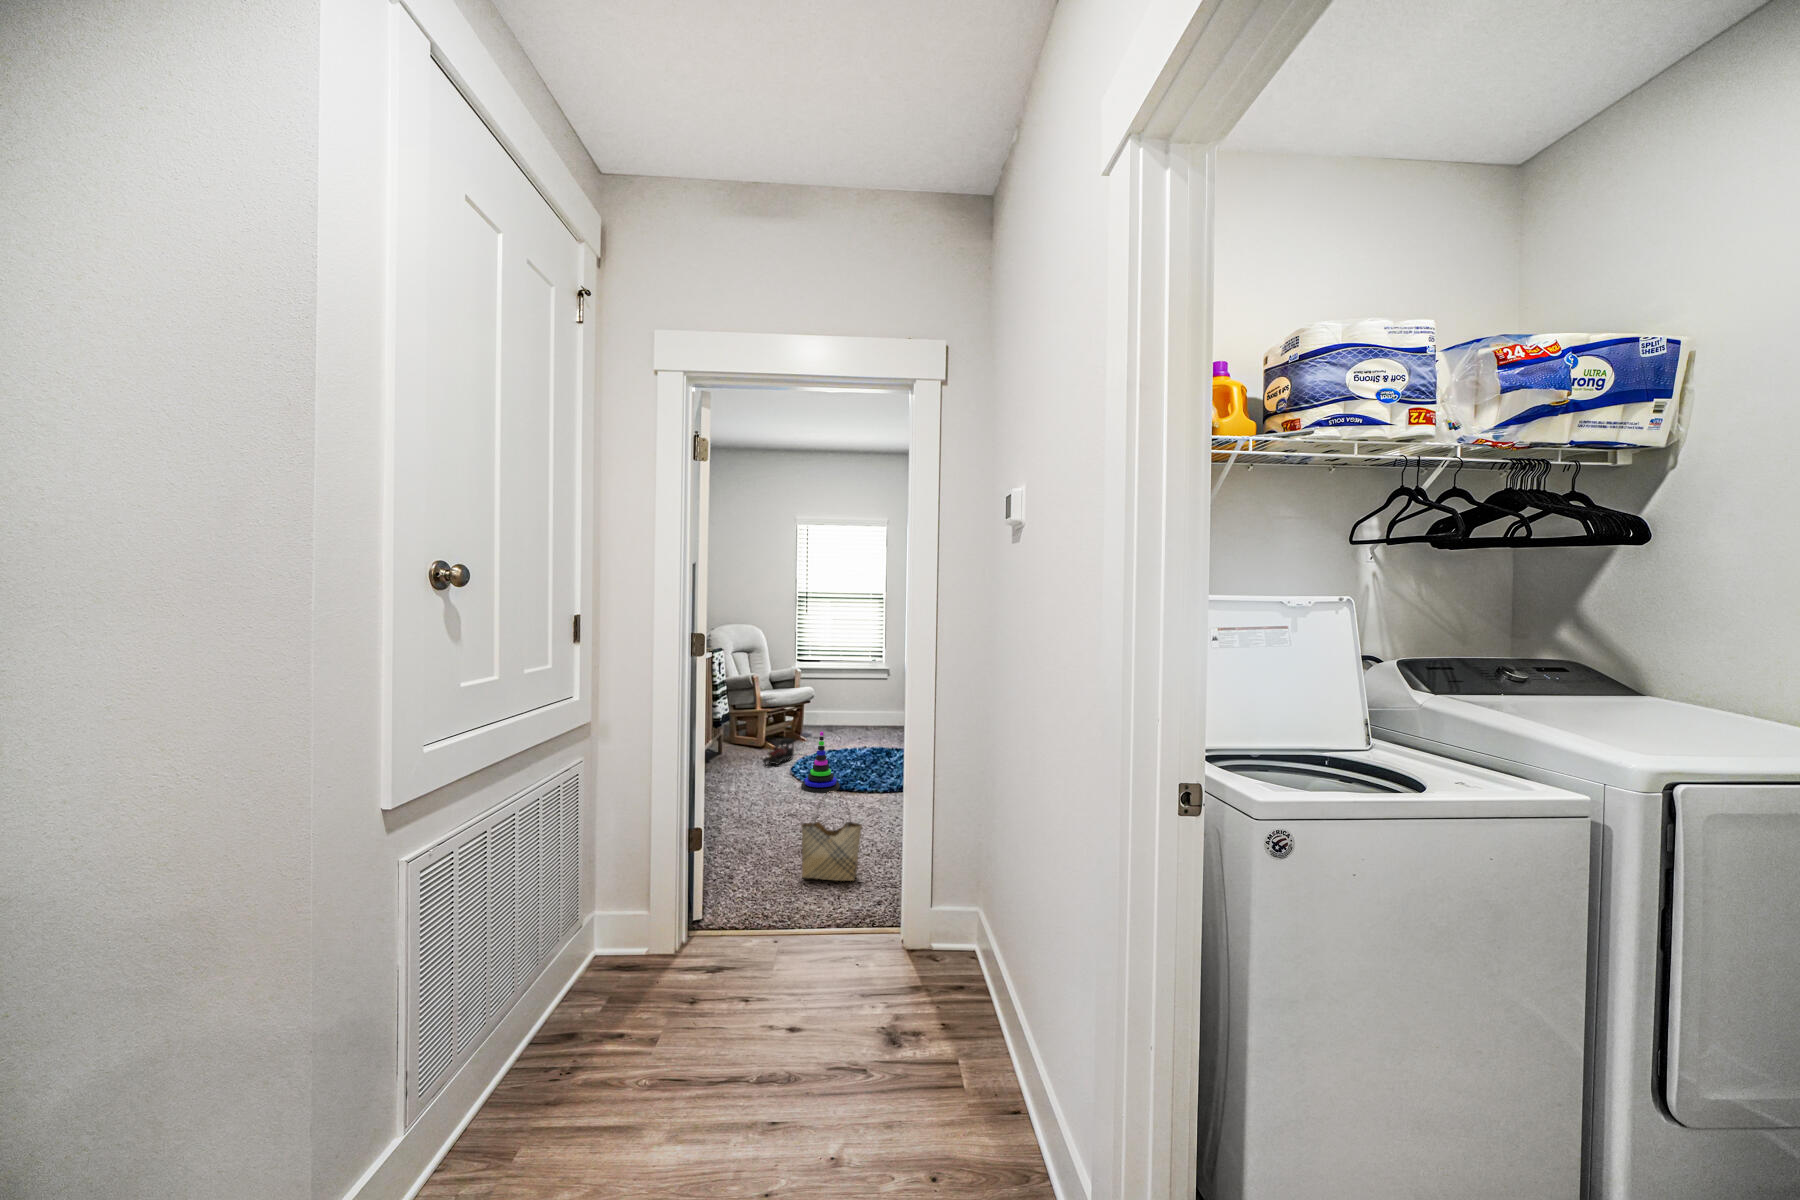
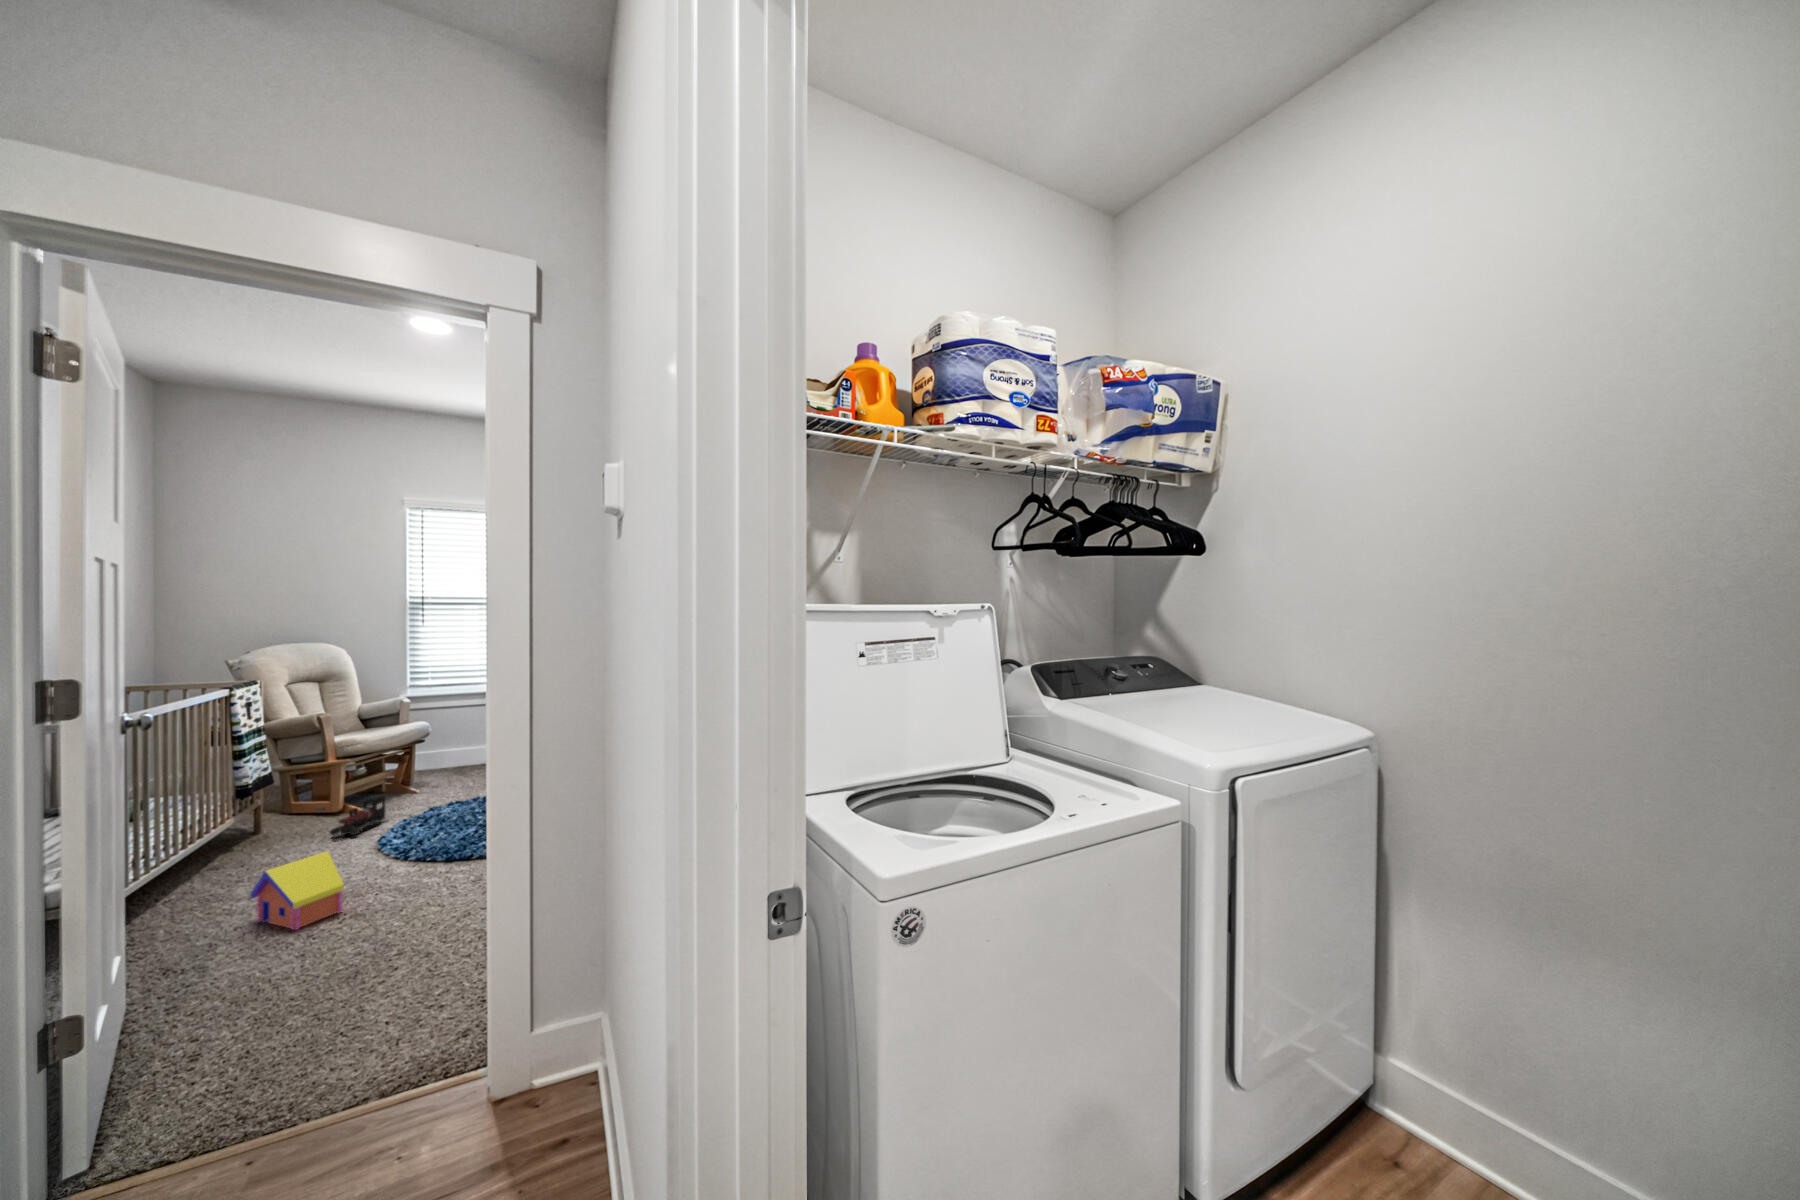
stacking toy: present [801,732,840,793] -> none [386,786,448,870]
toy house: none [733,769,785,820] -> present [250,851,344,930]
woven basket: present [801,792,862,881] -> none [342,880,448,1017]

